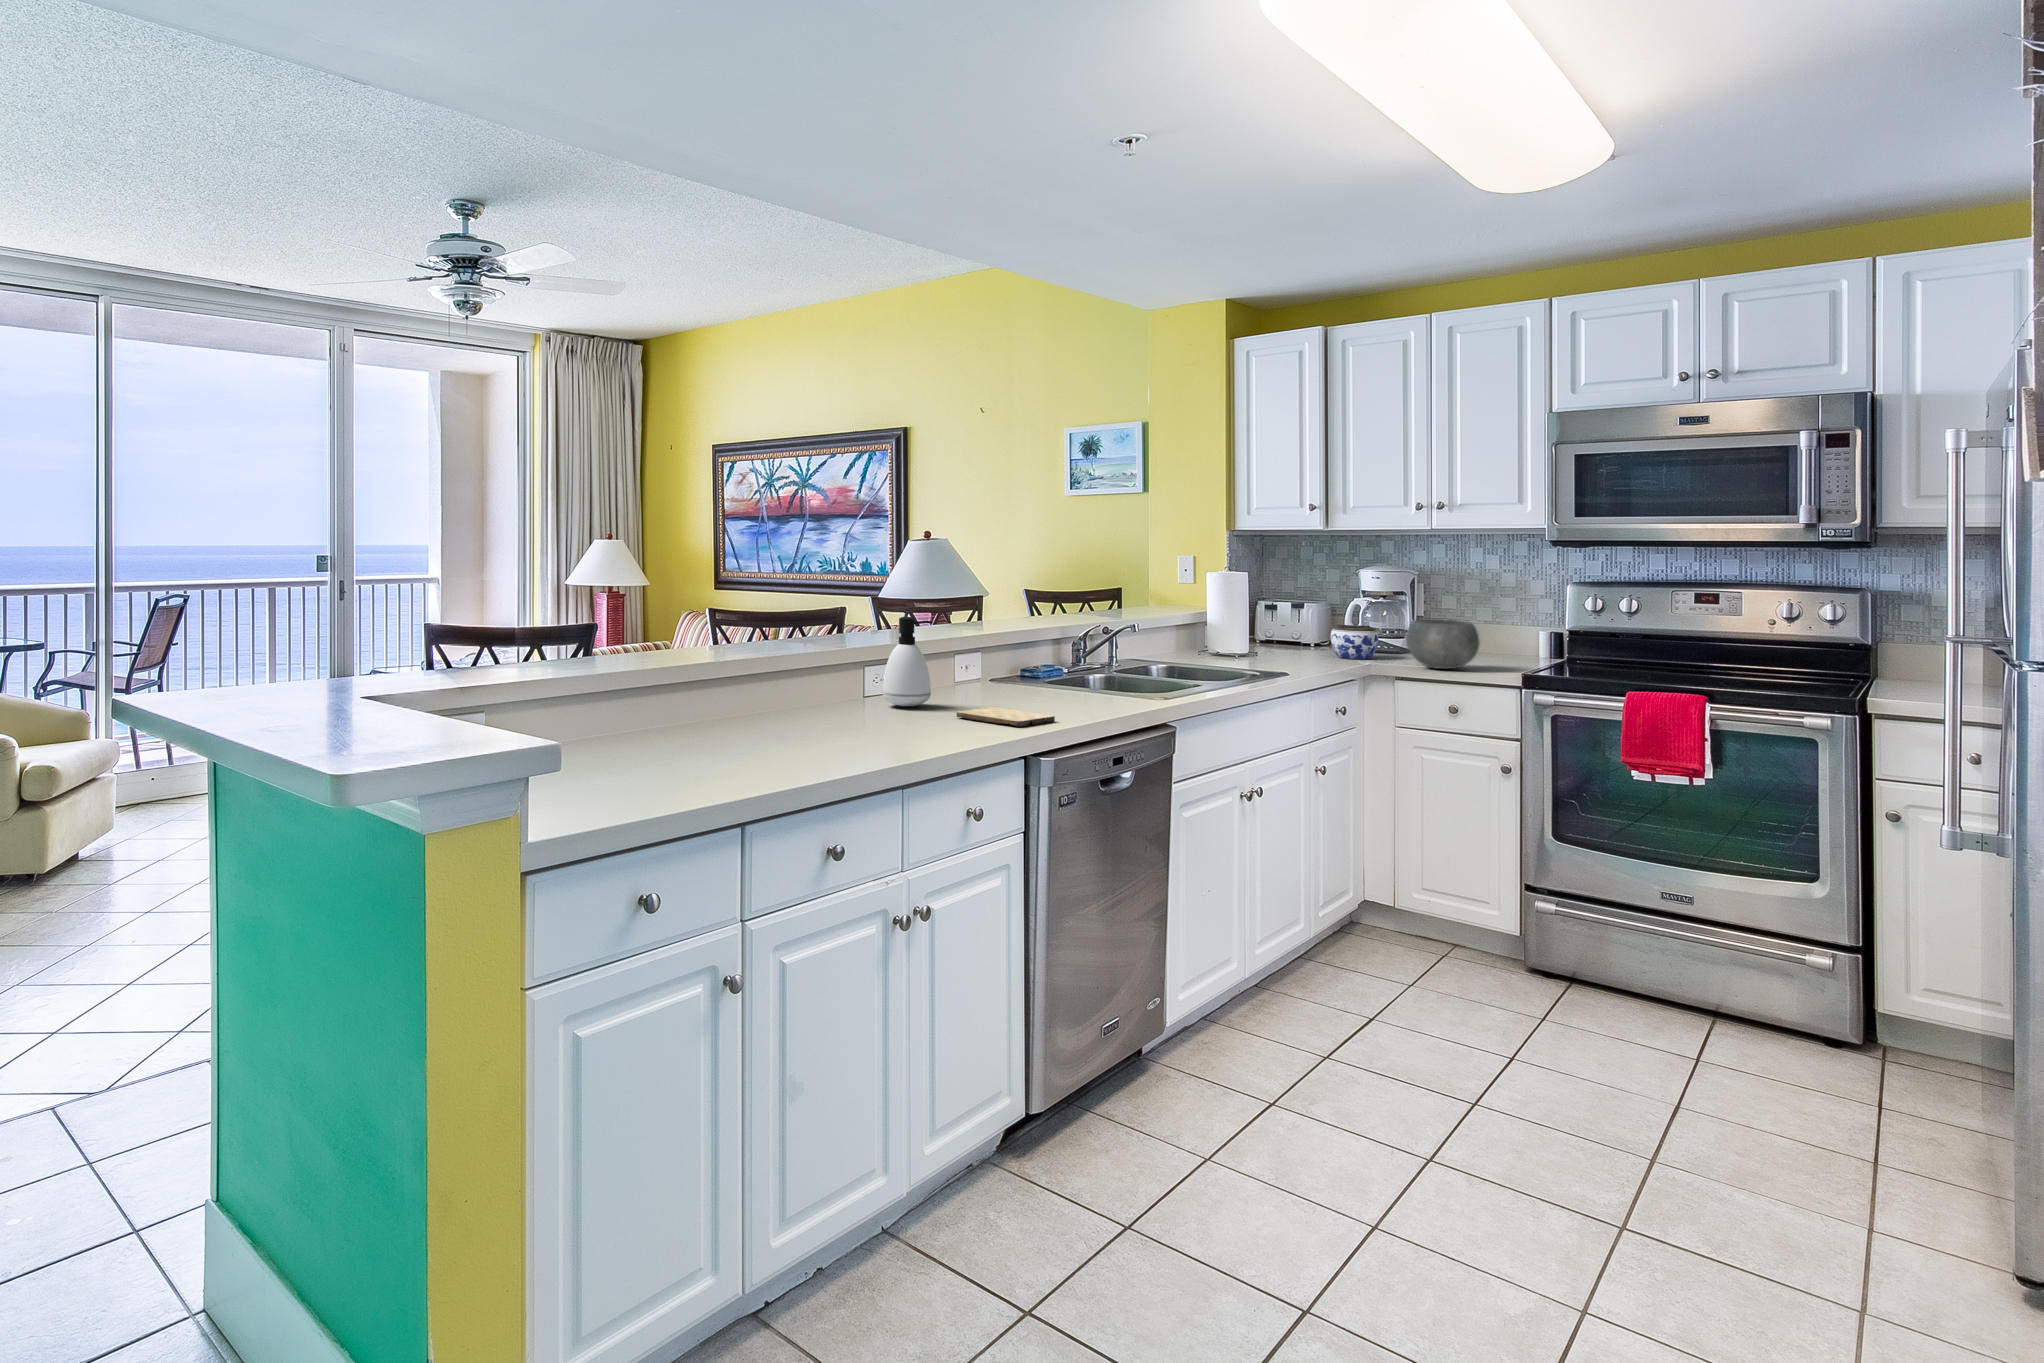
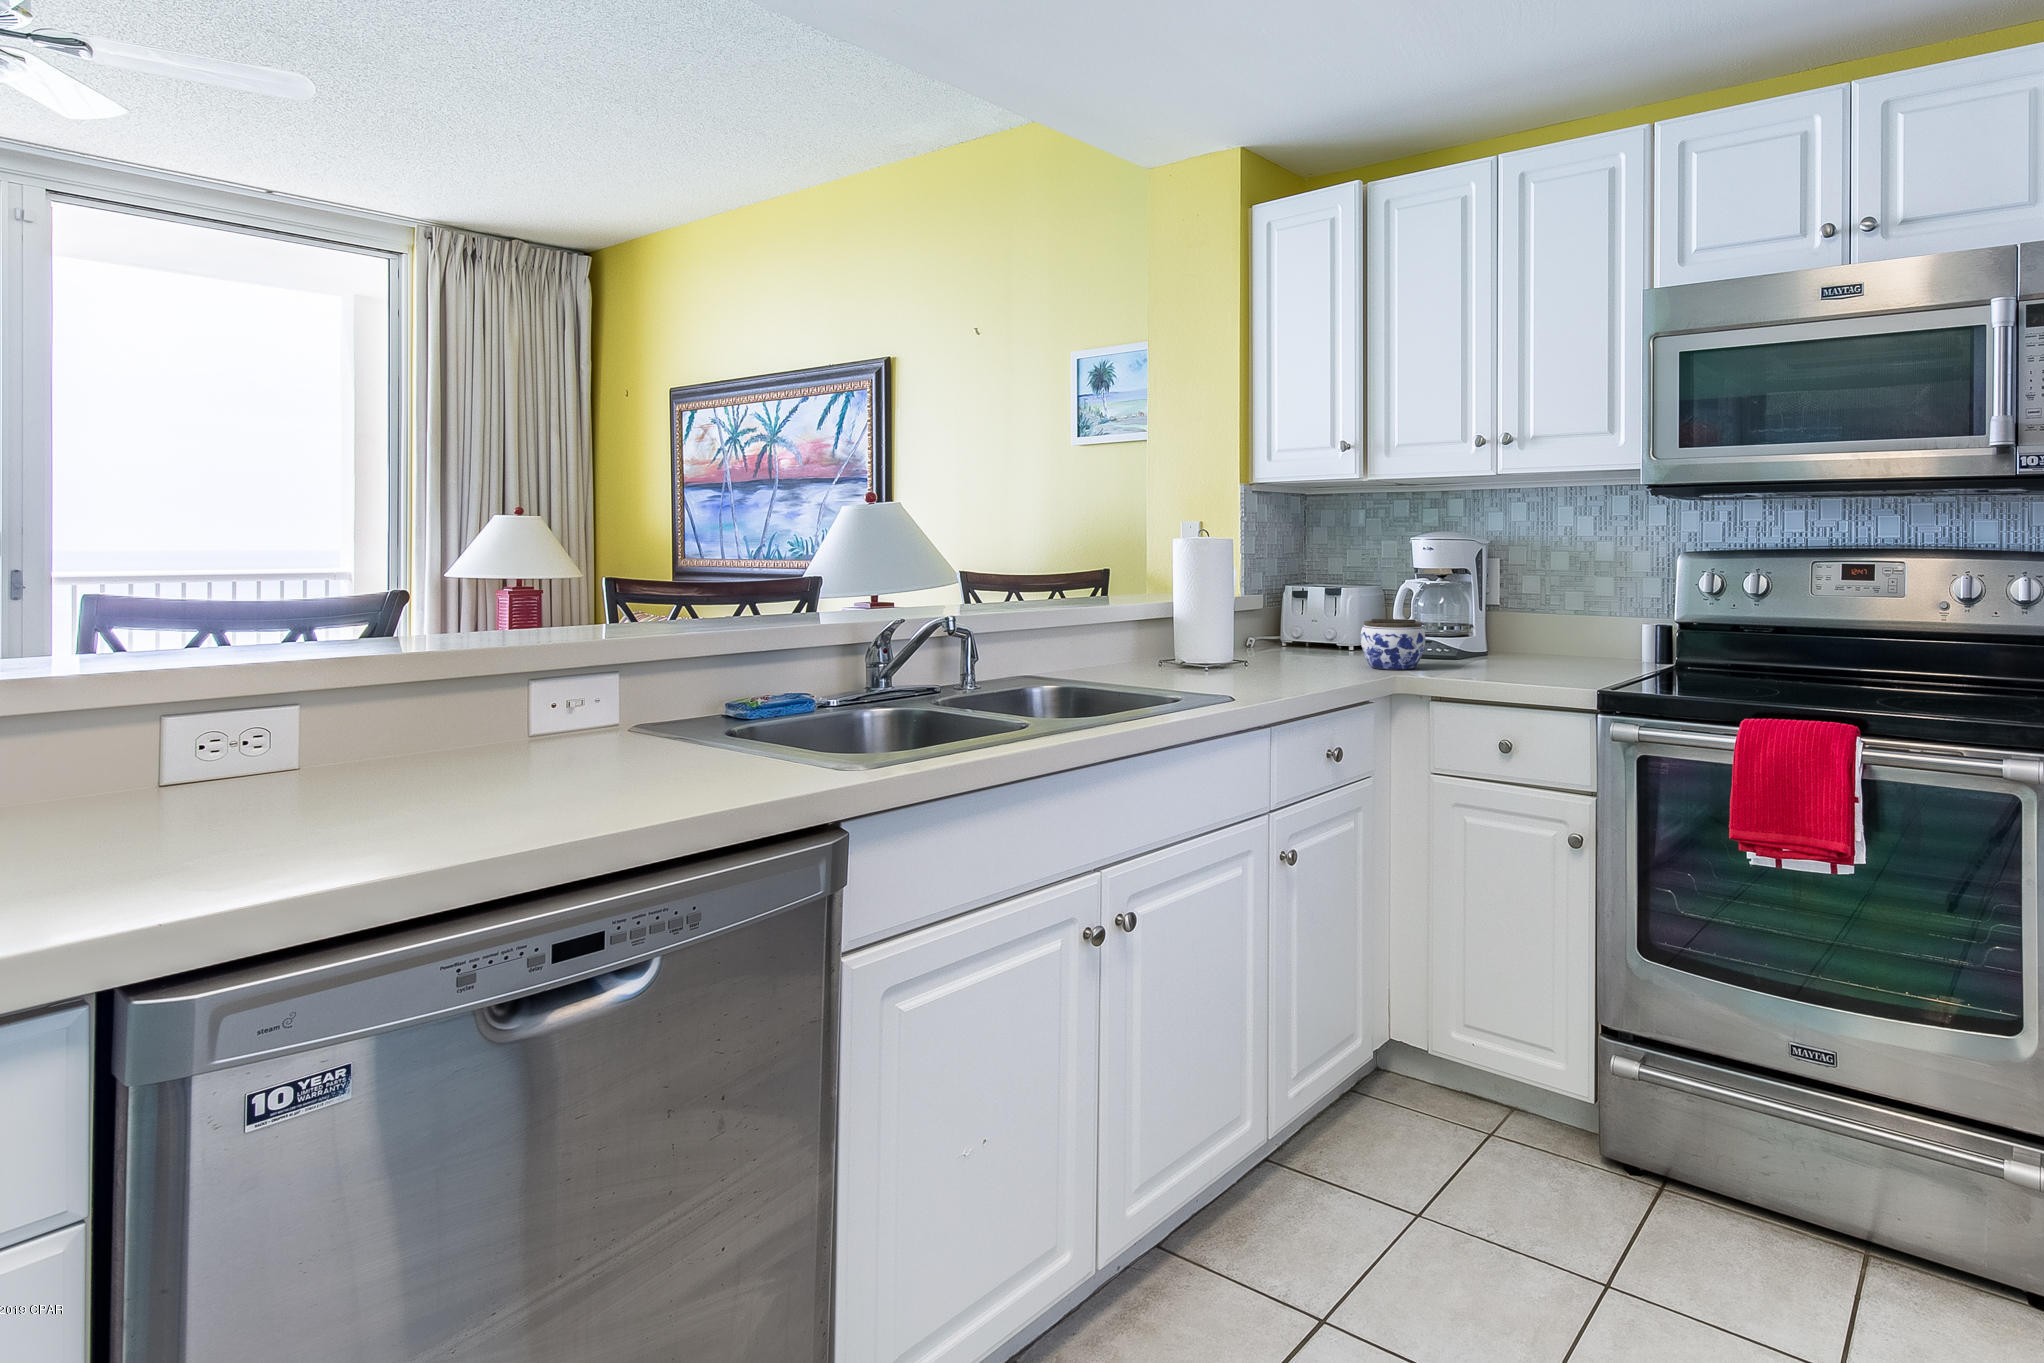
soap dispenser: present [883,617,932,706] -> none [199,600,335,799]
bowl: present [1406,620,1480,669] -> none [1445,608,1546,685]
cutting board: present [957,707,1055,727] -> none [252,800,470,868]

